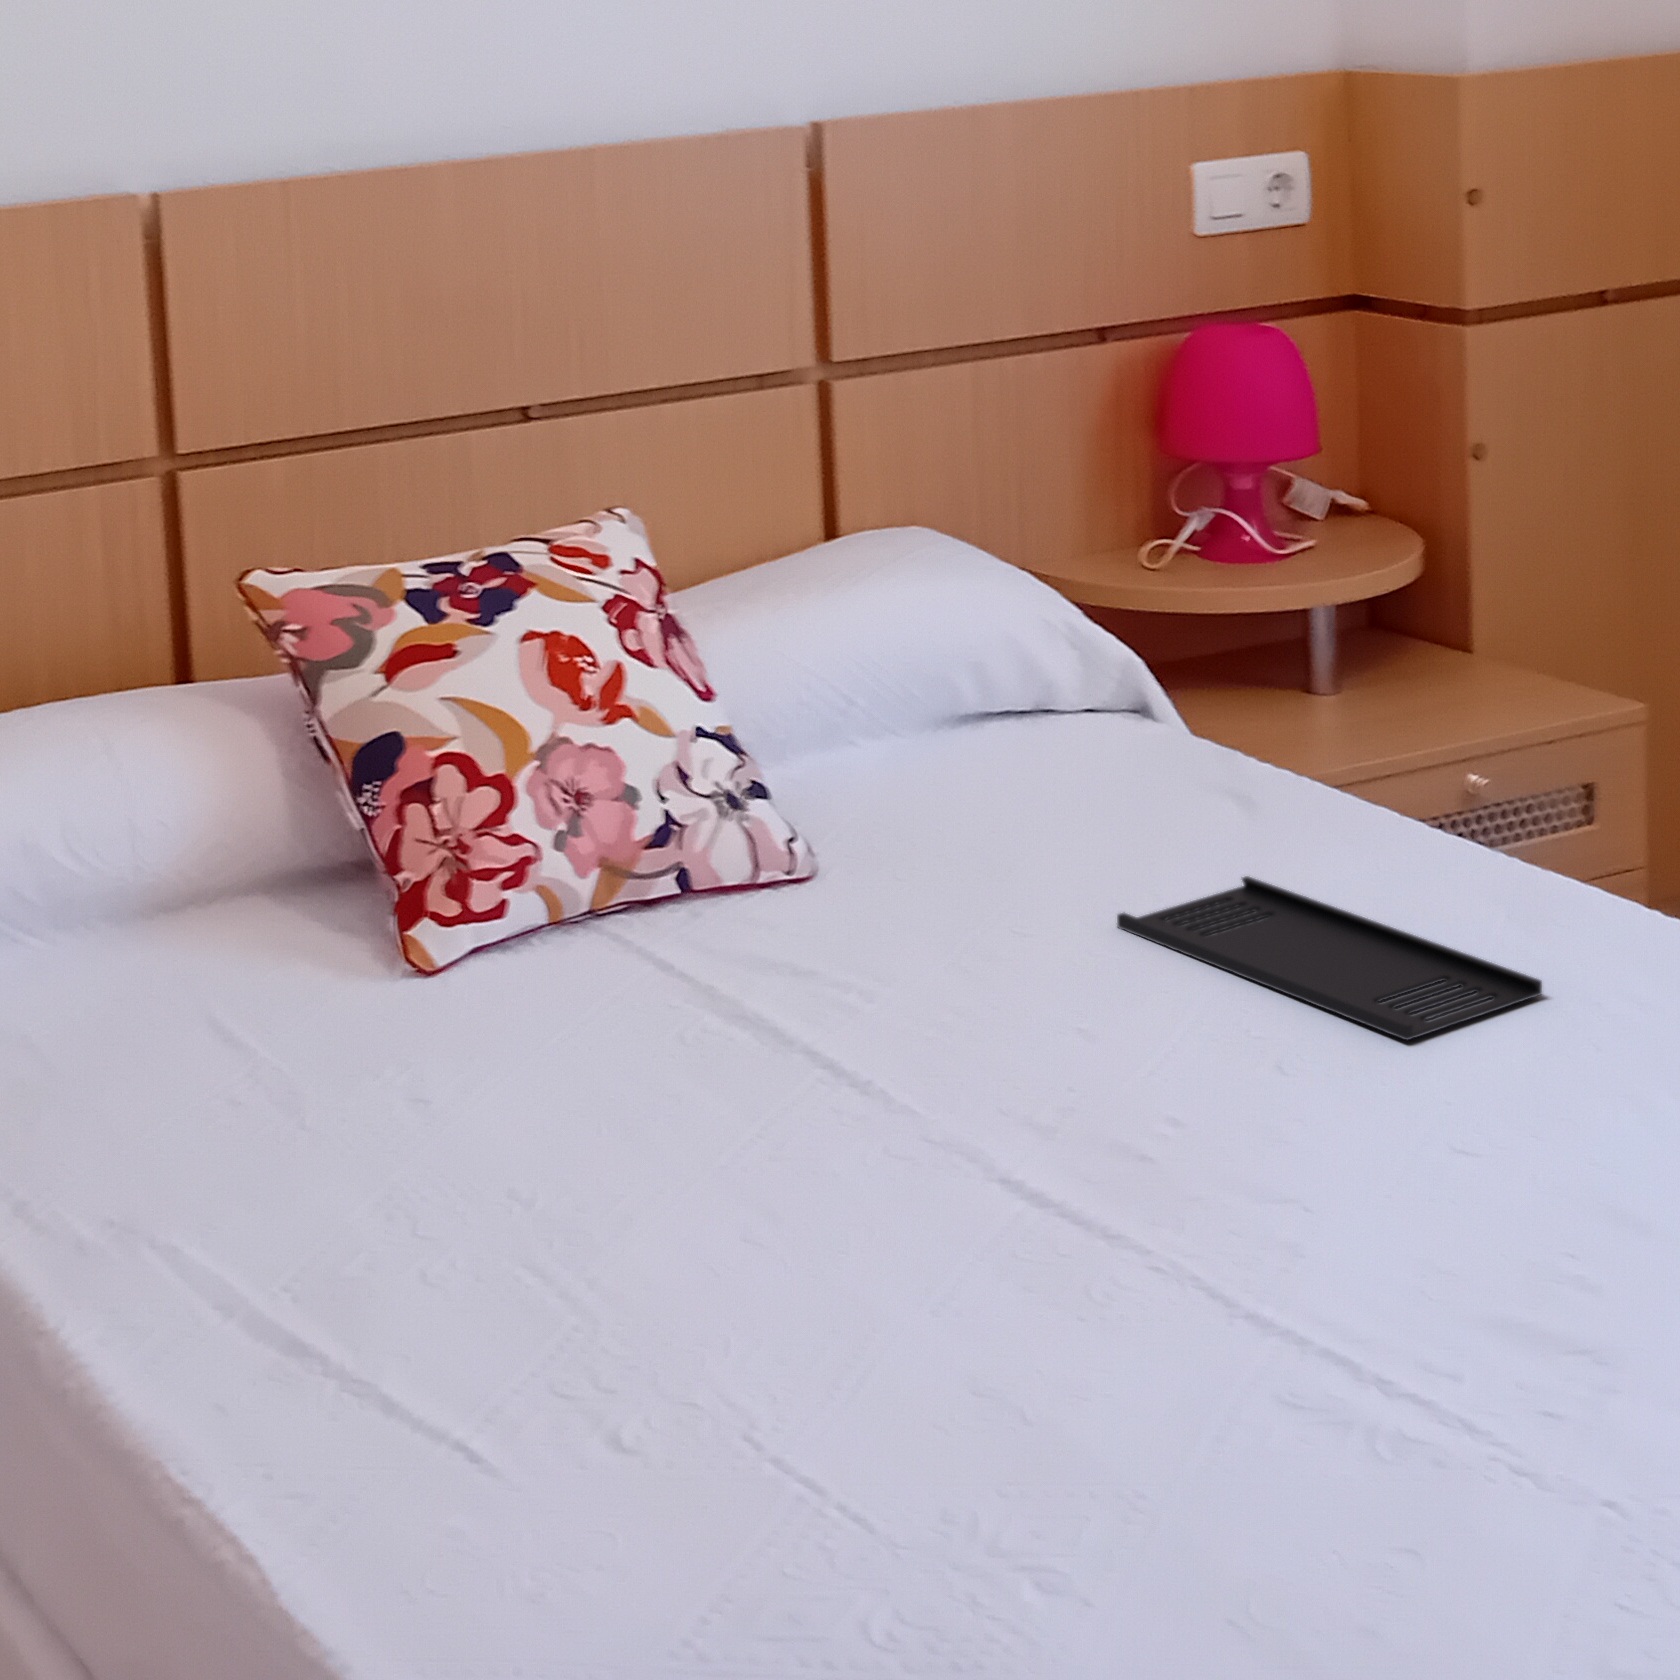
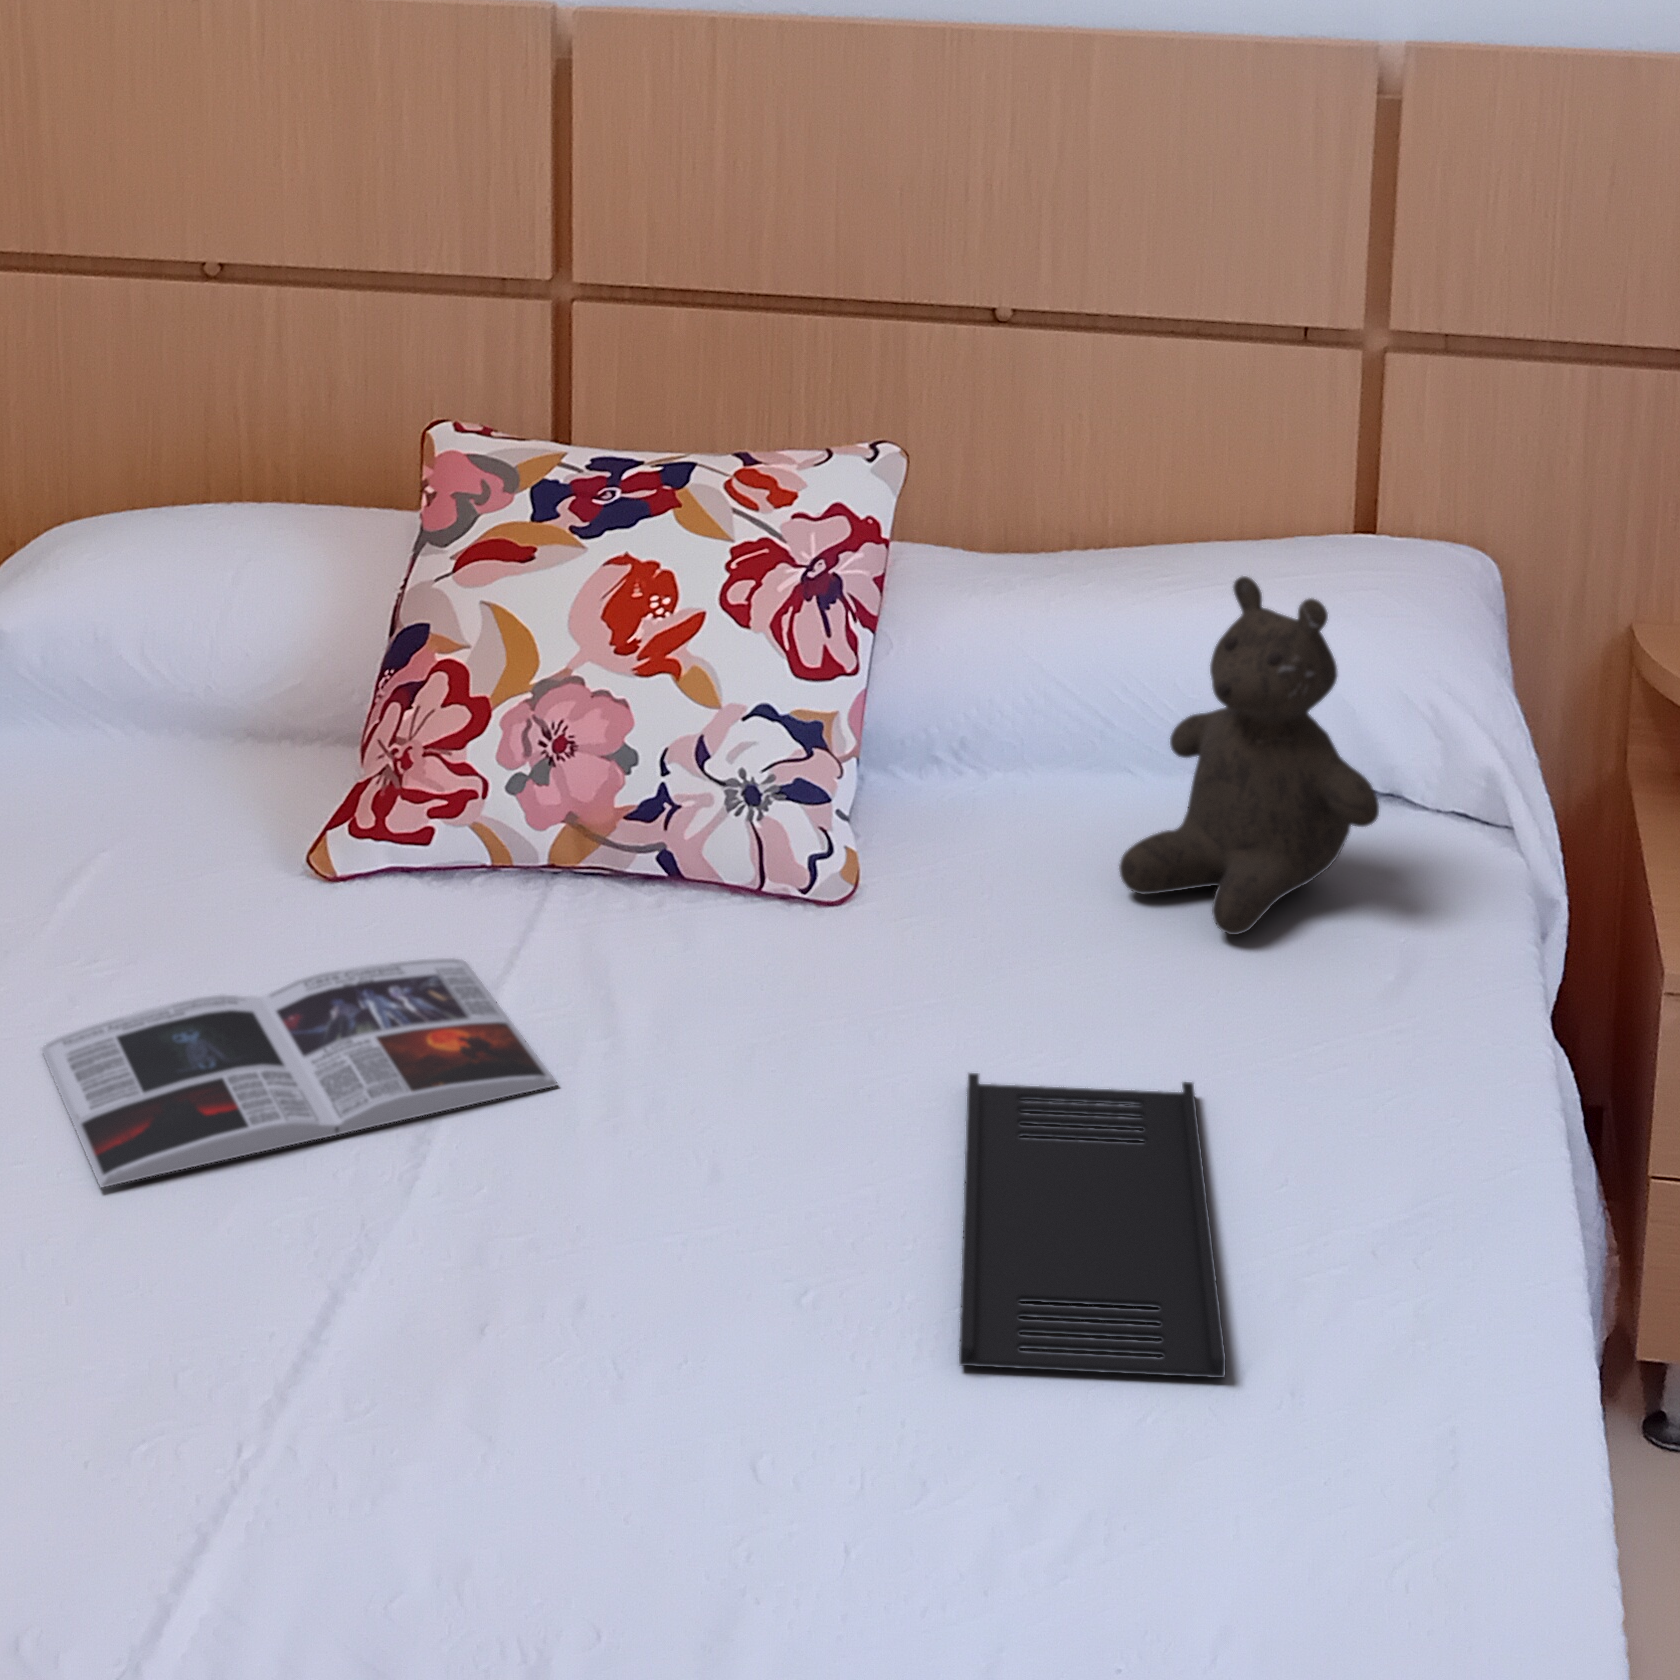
teddy bear: none [944,531,1156,804] -> present [1119,576,1379,935]
magazine: none [486,973,879,1160] -> present [41,958,559,1187]

